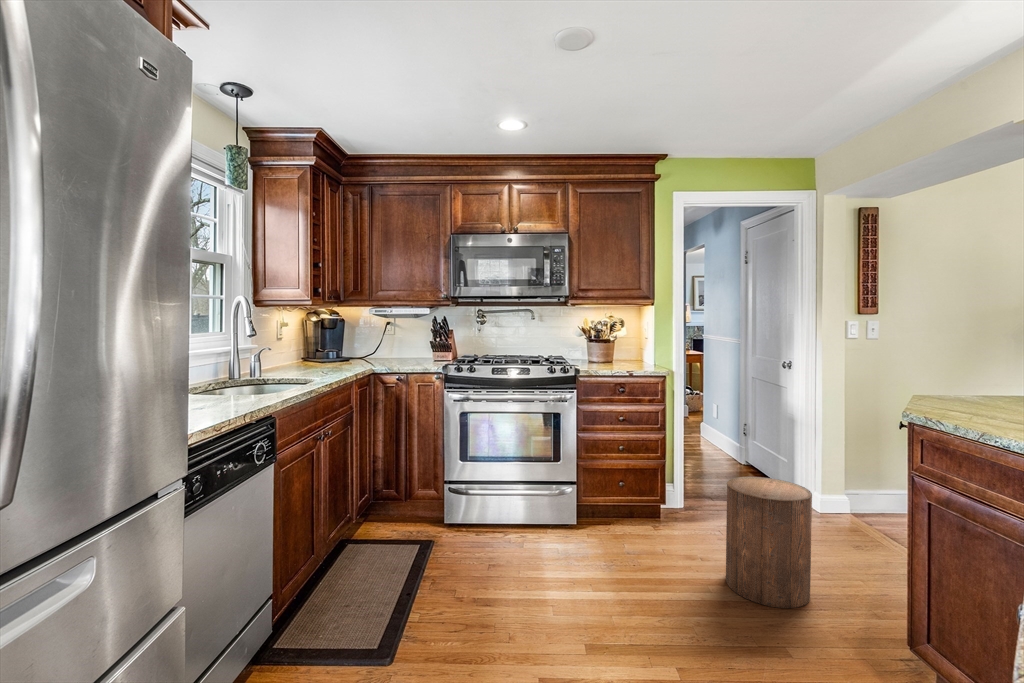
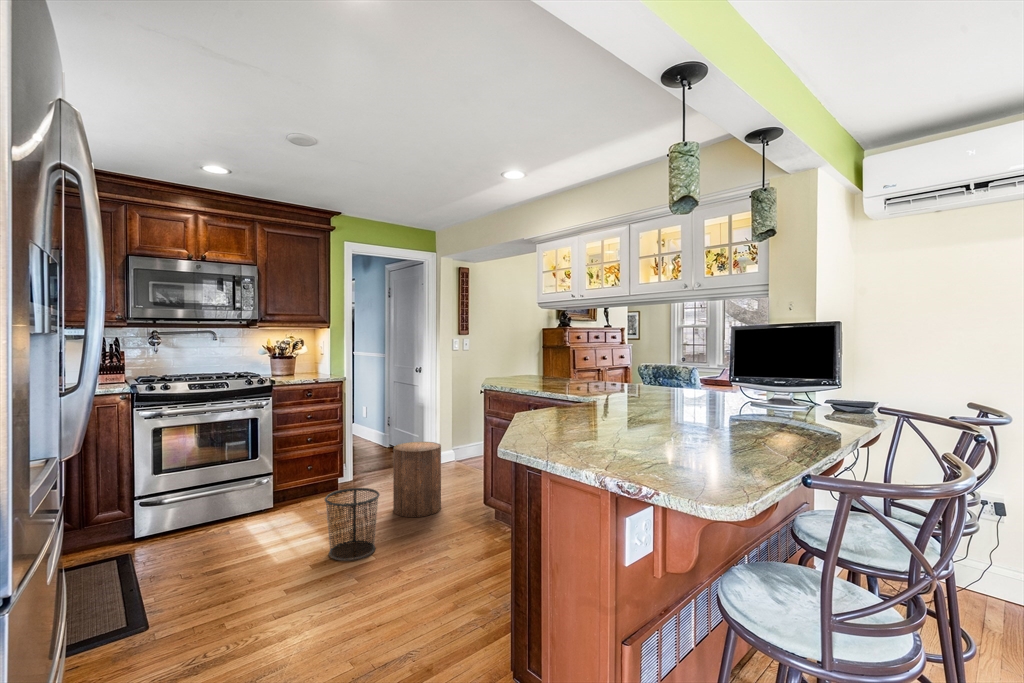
waste bin: none [603,536,687,659] -> present [325,488,379,561]

